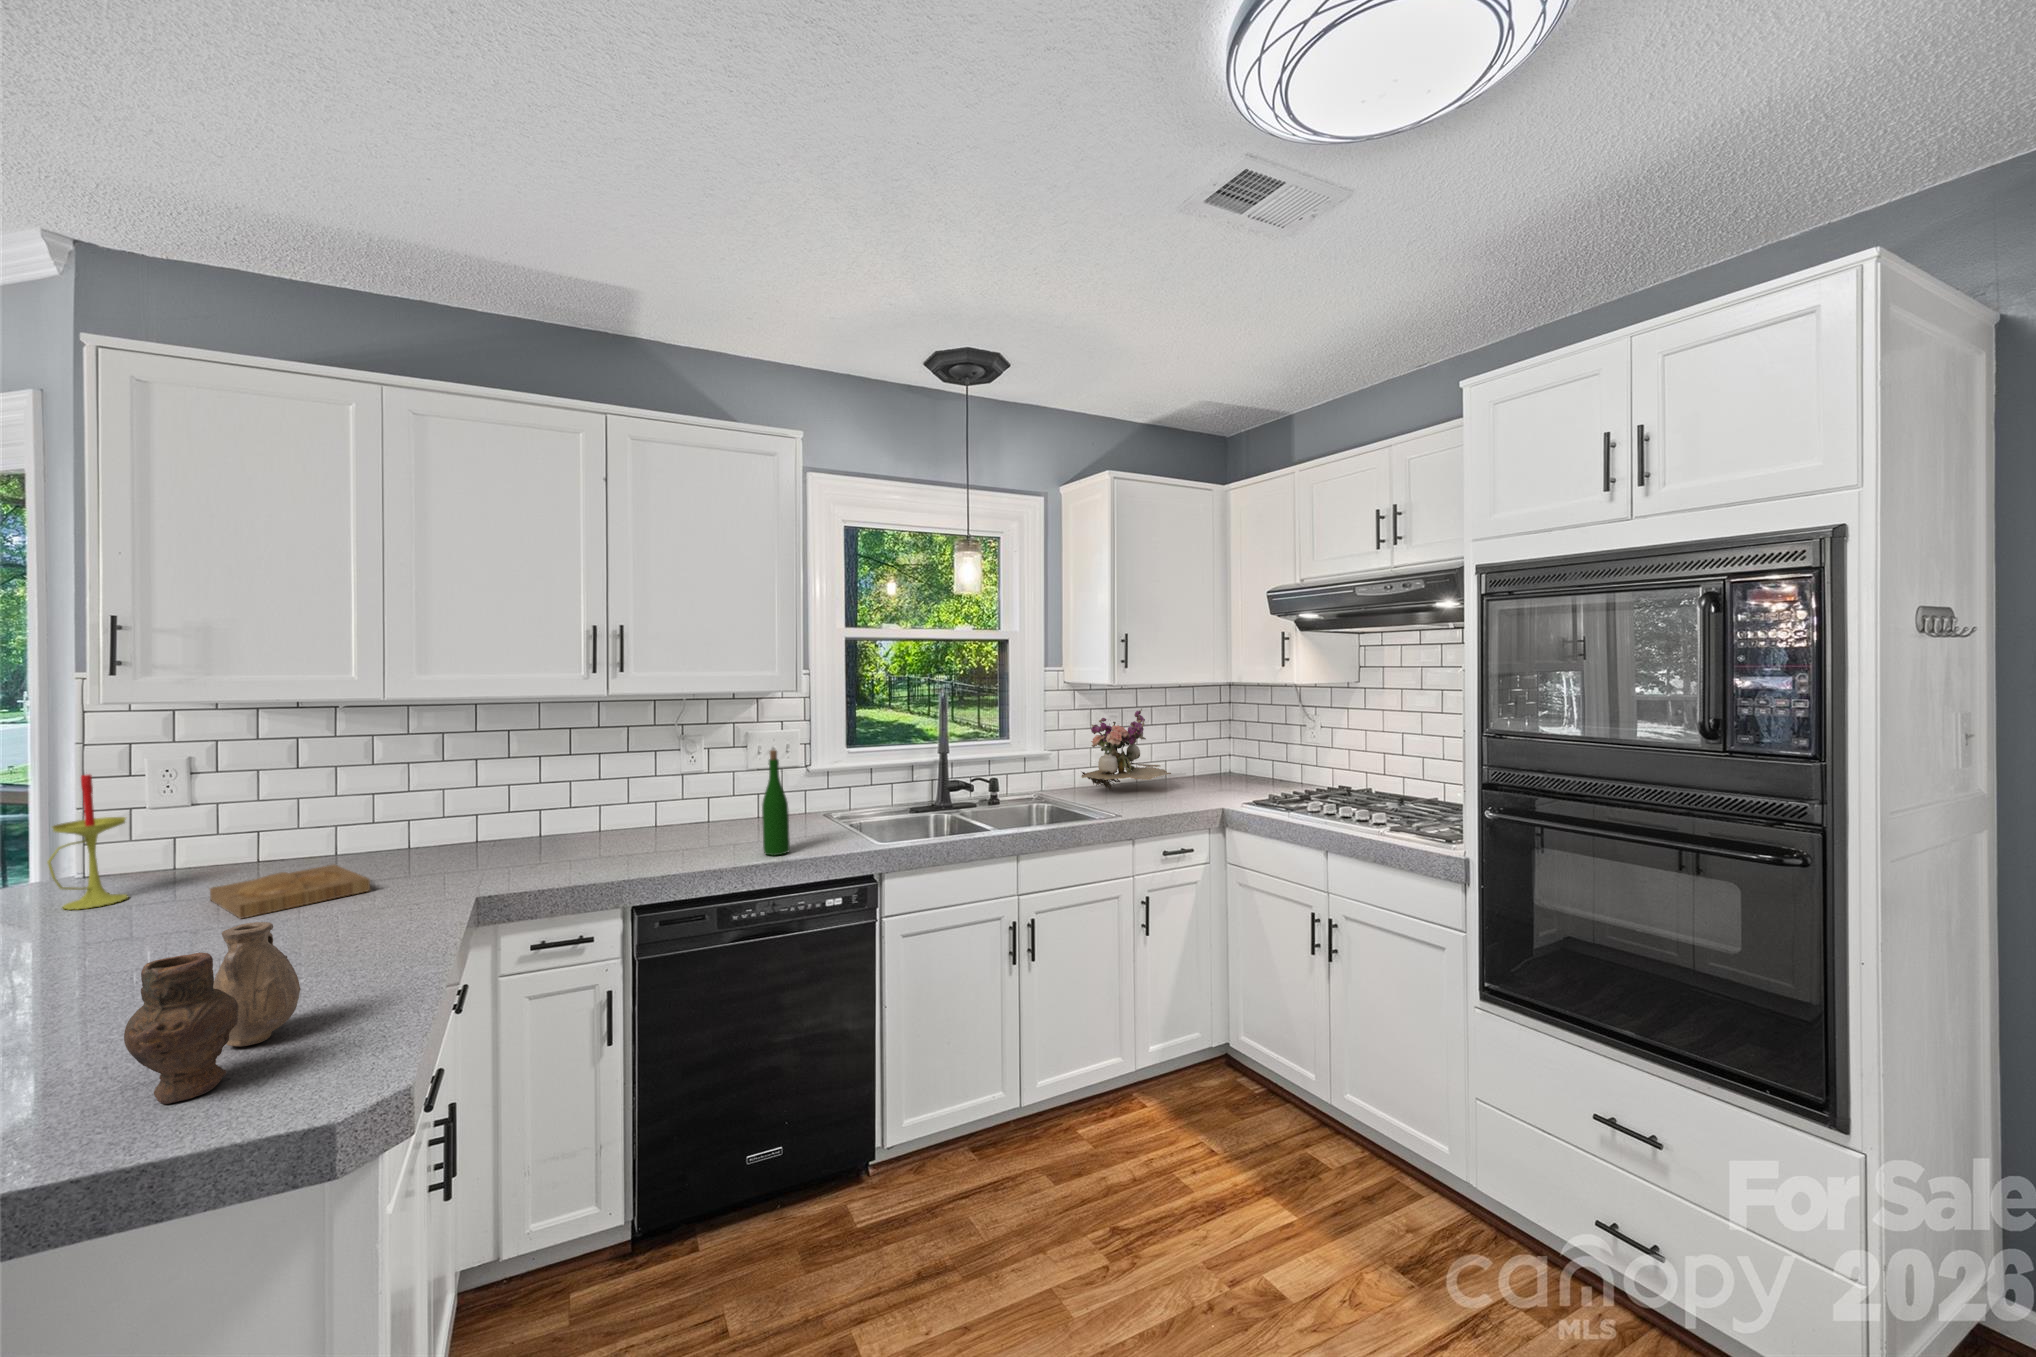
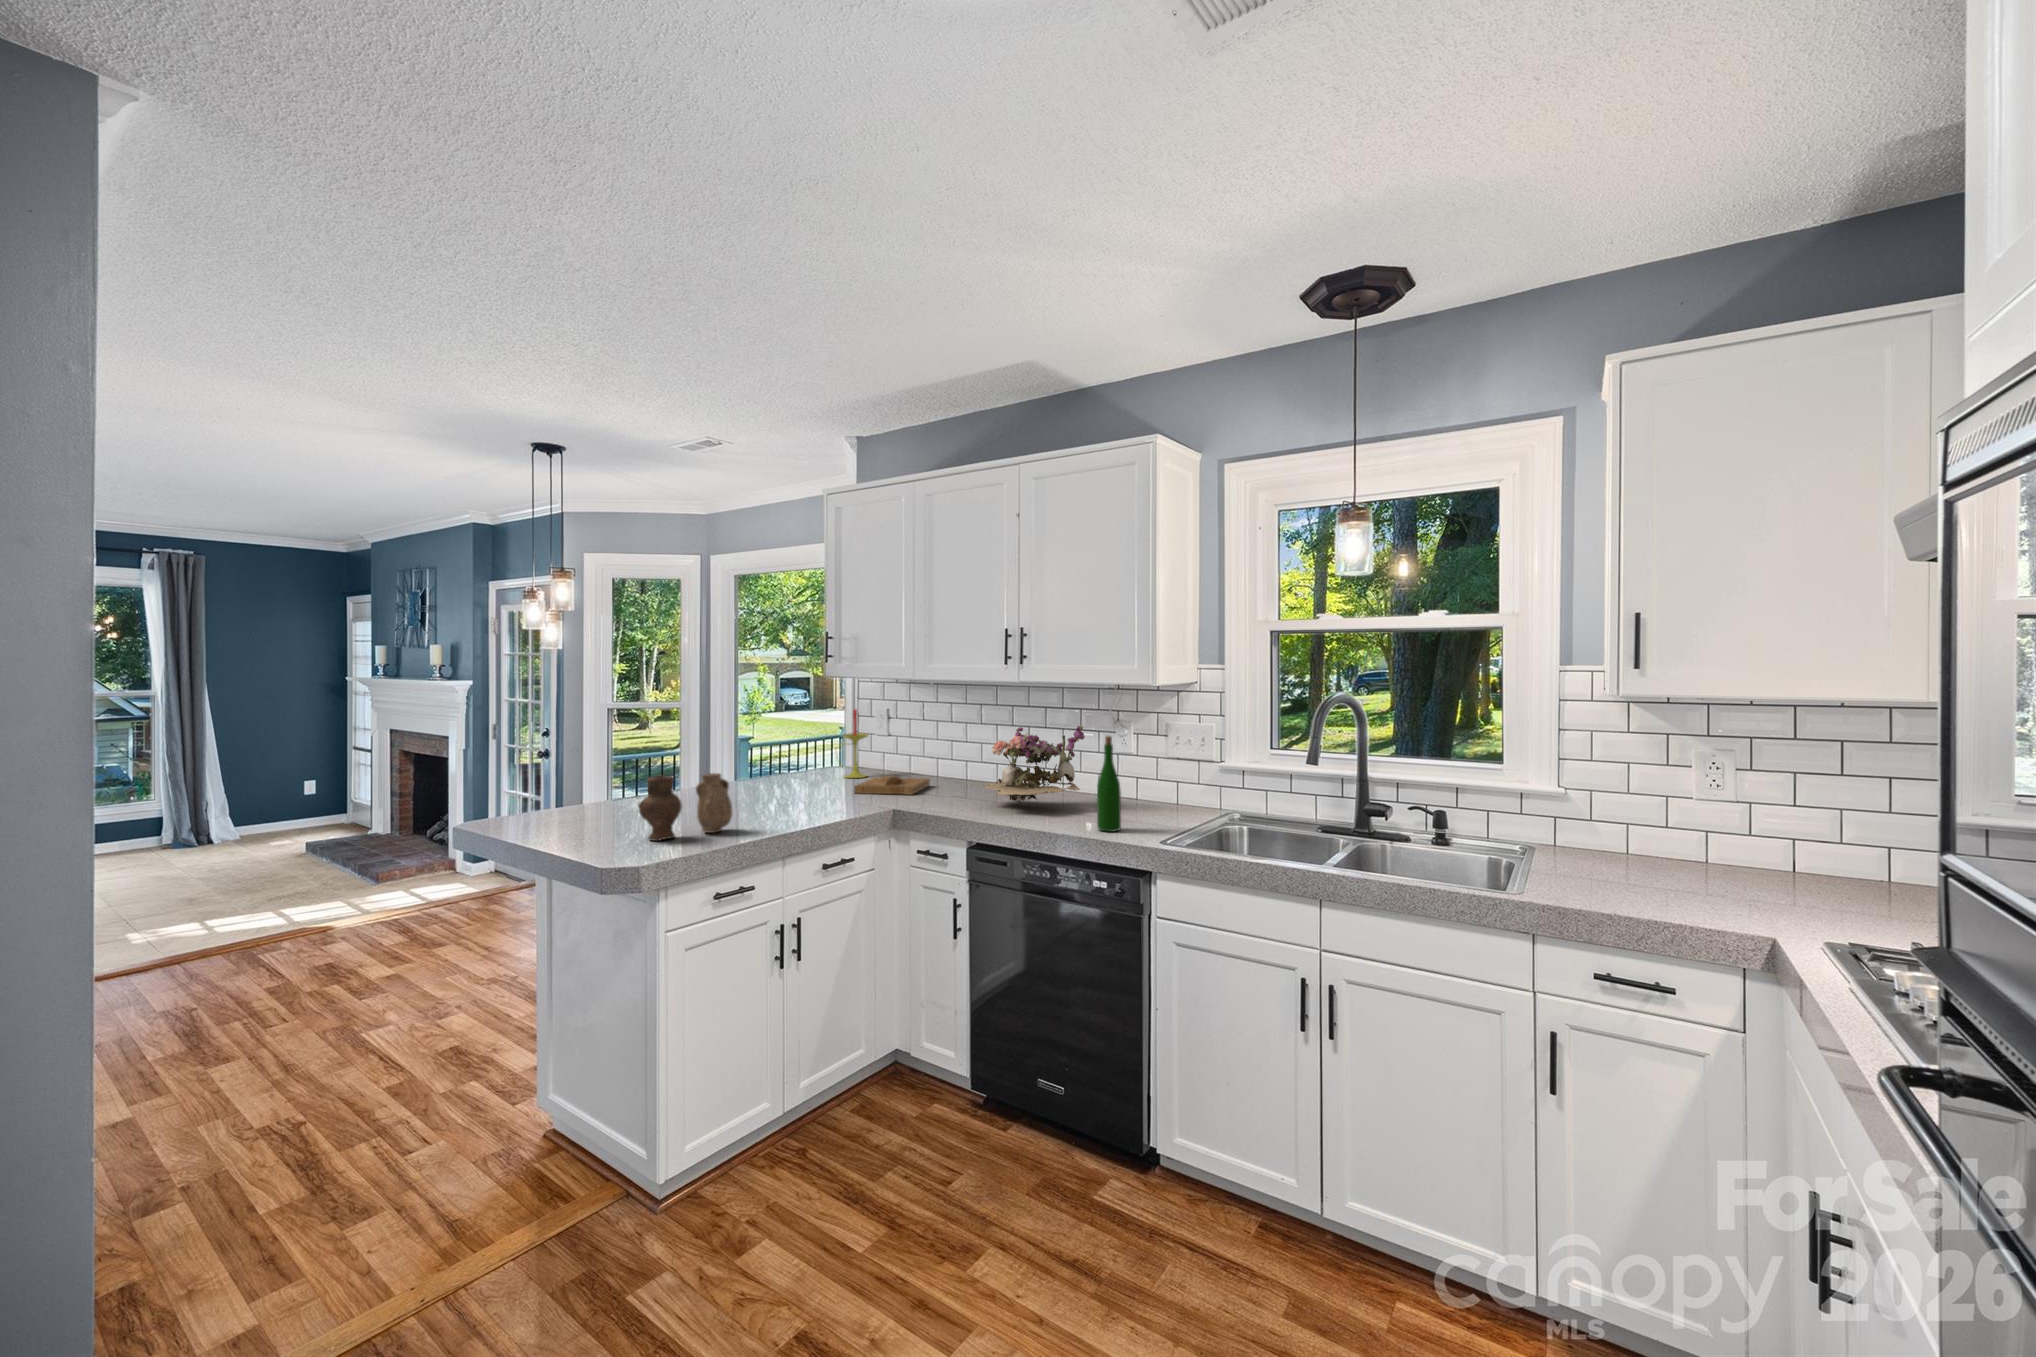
flower arrangement: present [1081,709,1171,790] -> present [982,724,1085,804]

